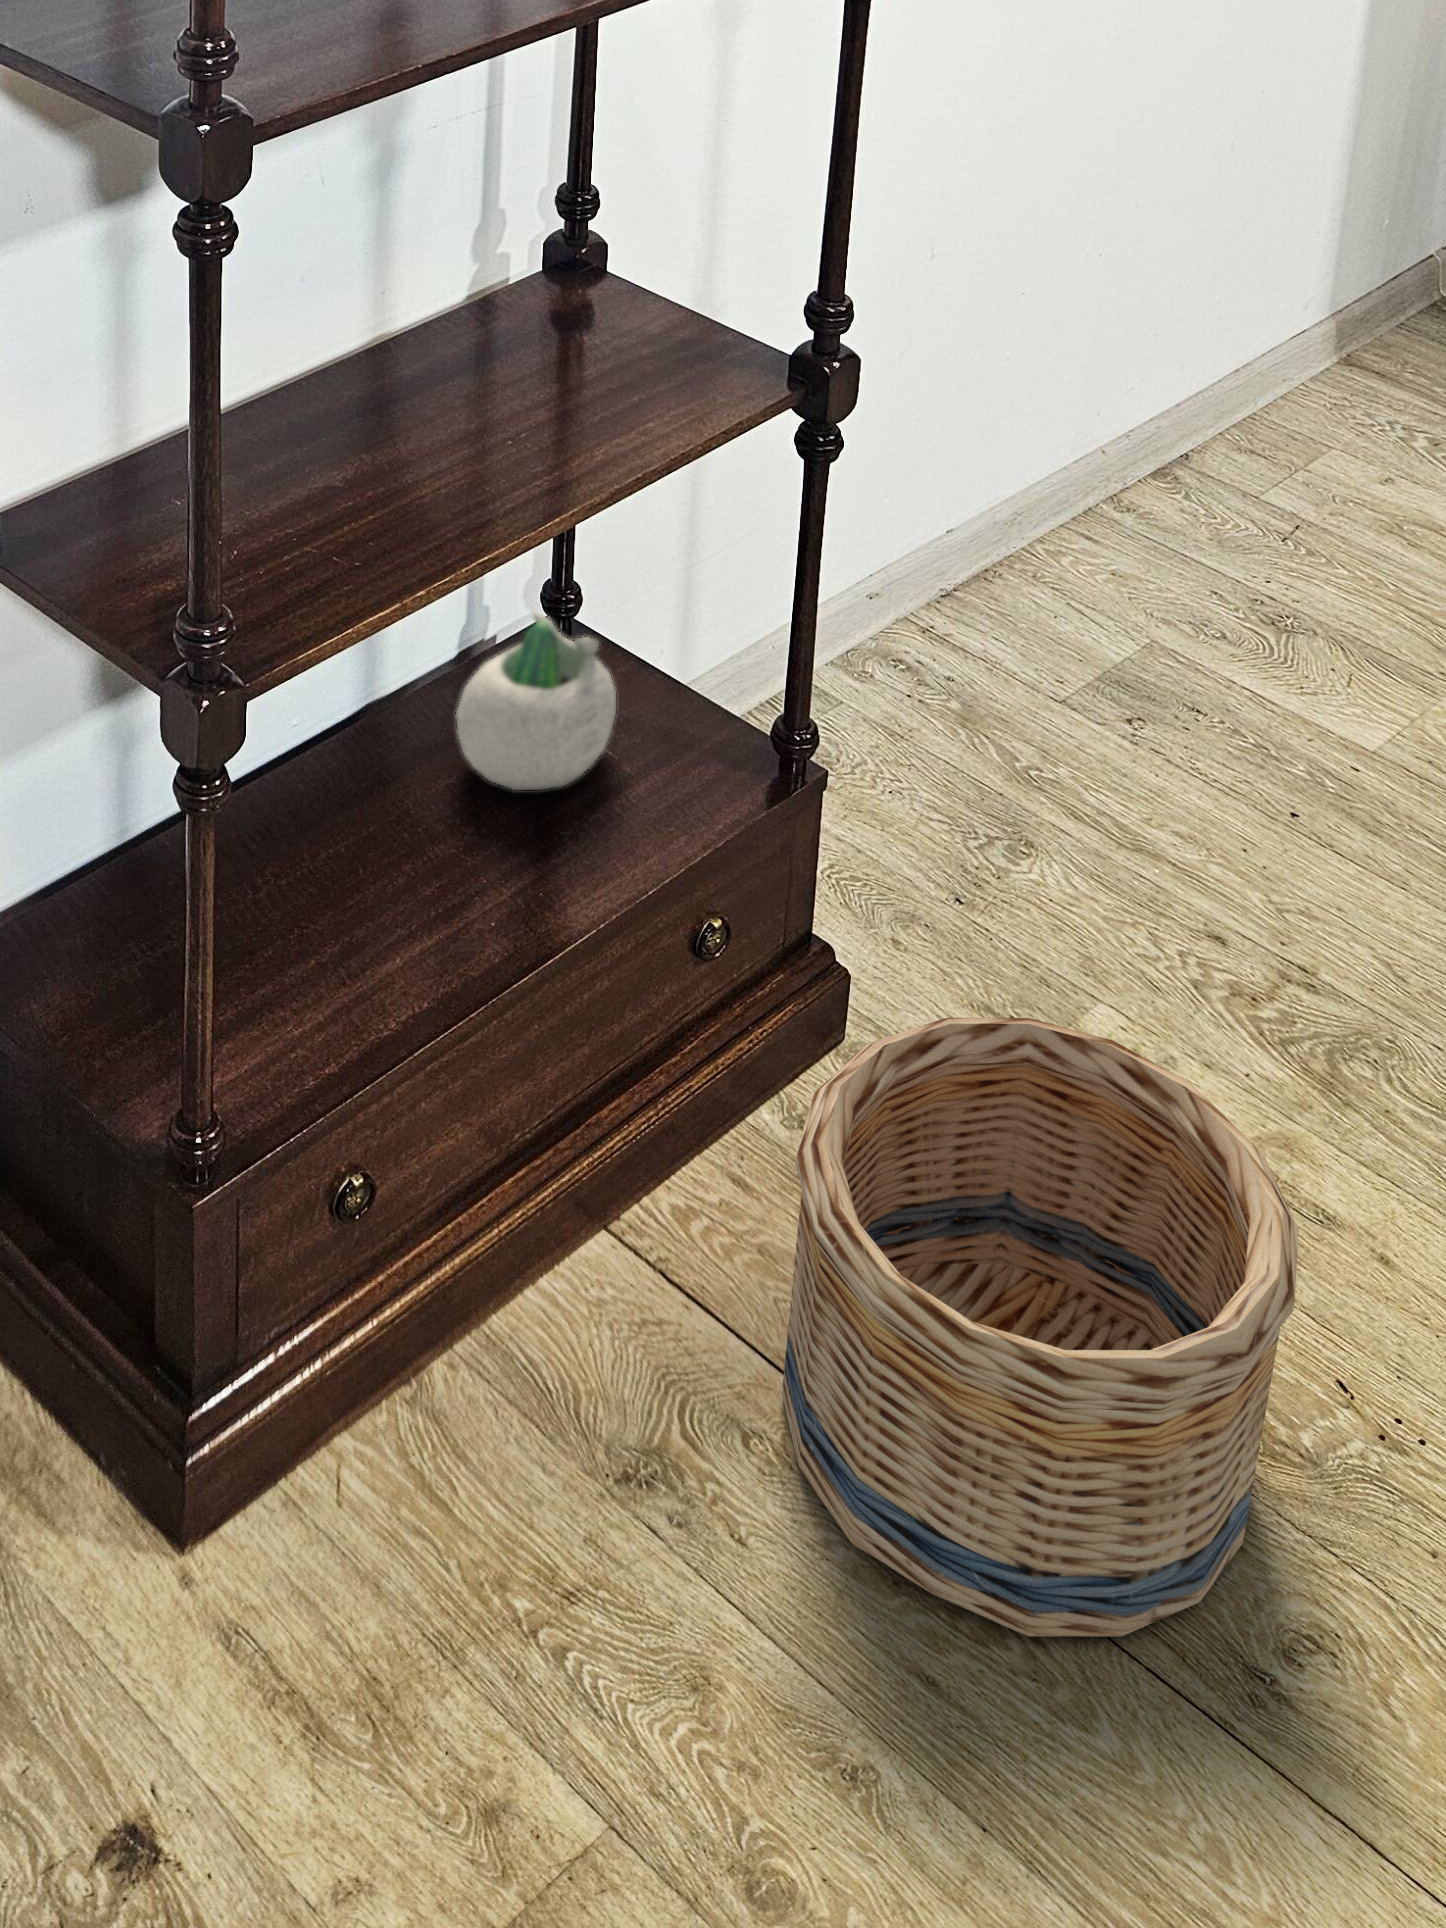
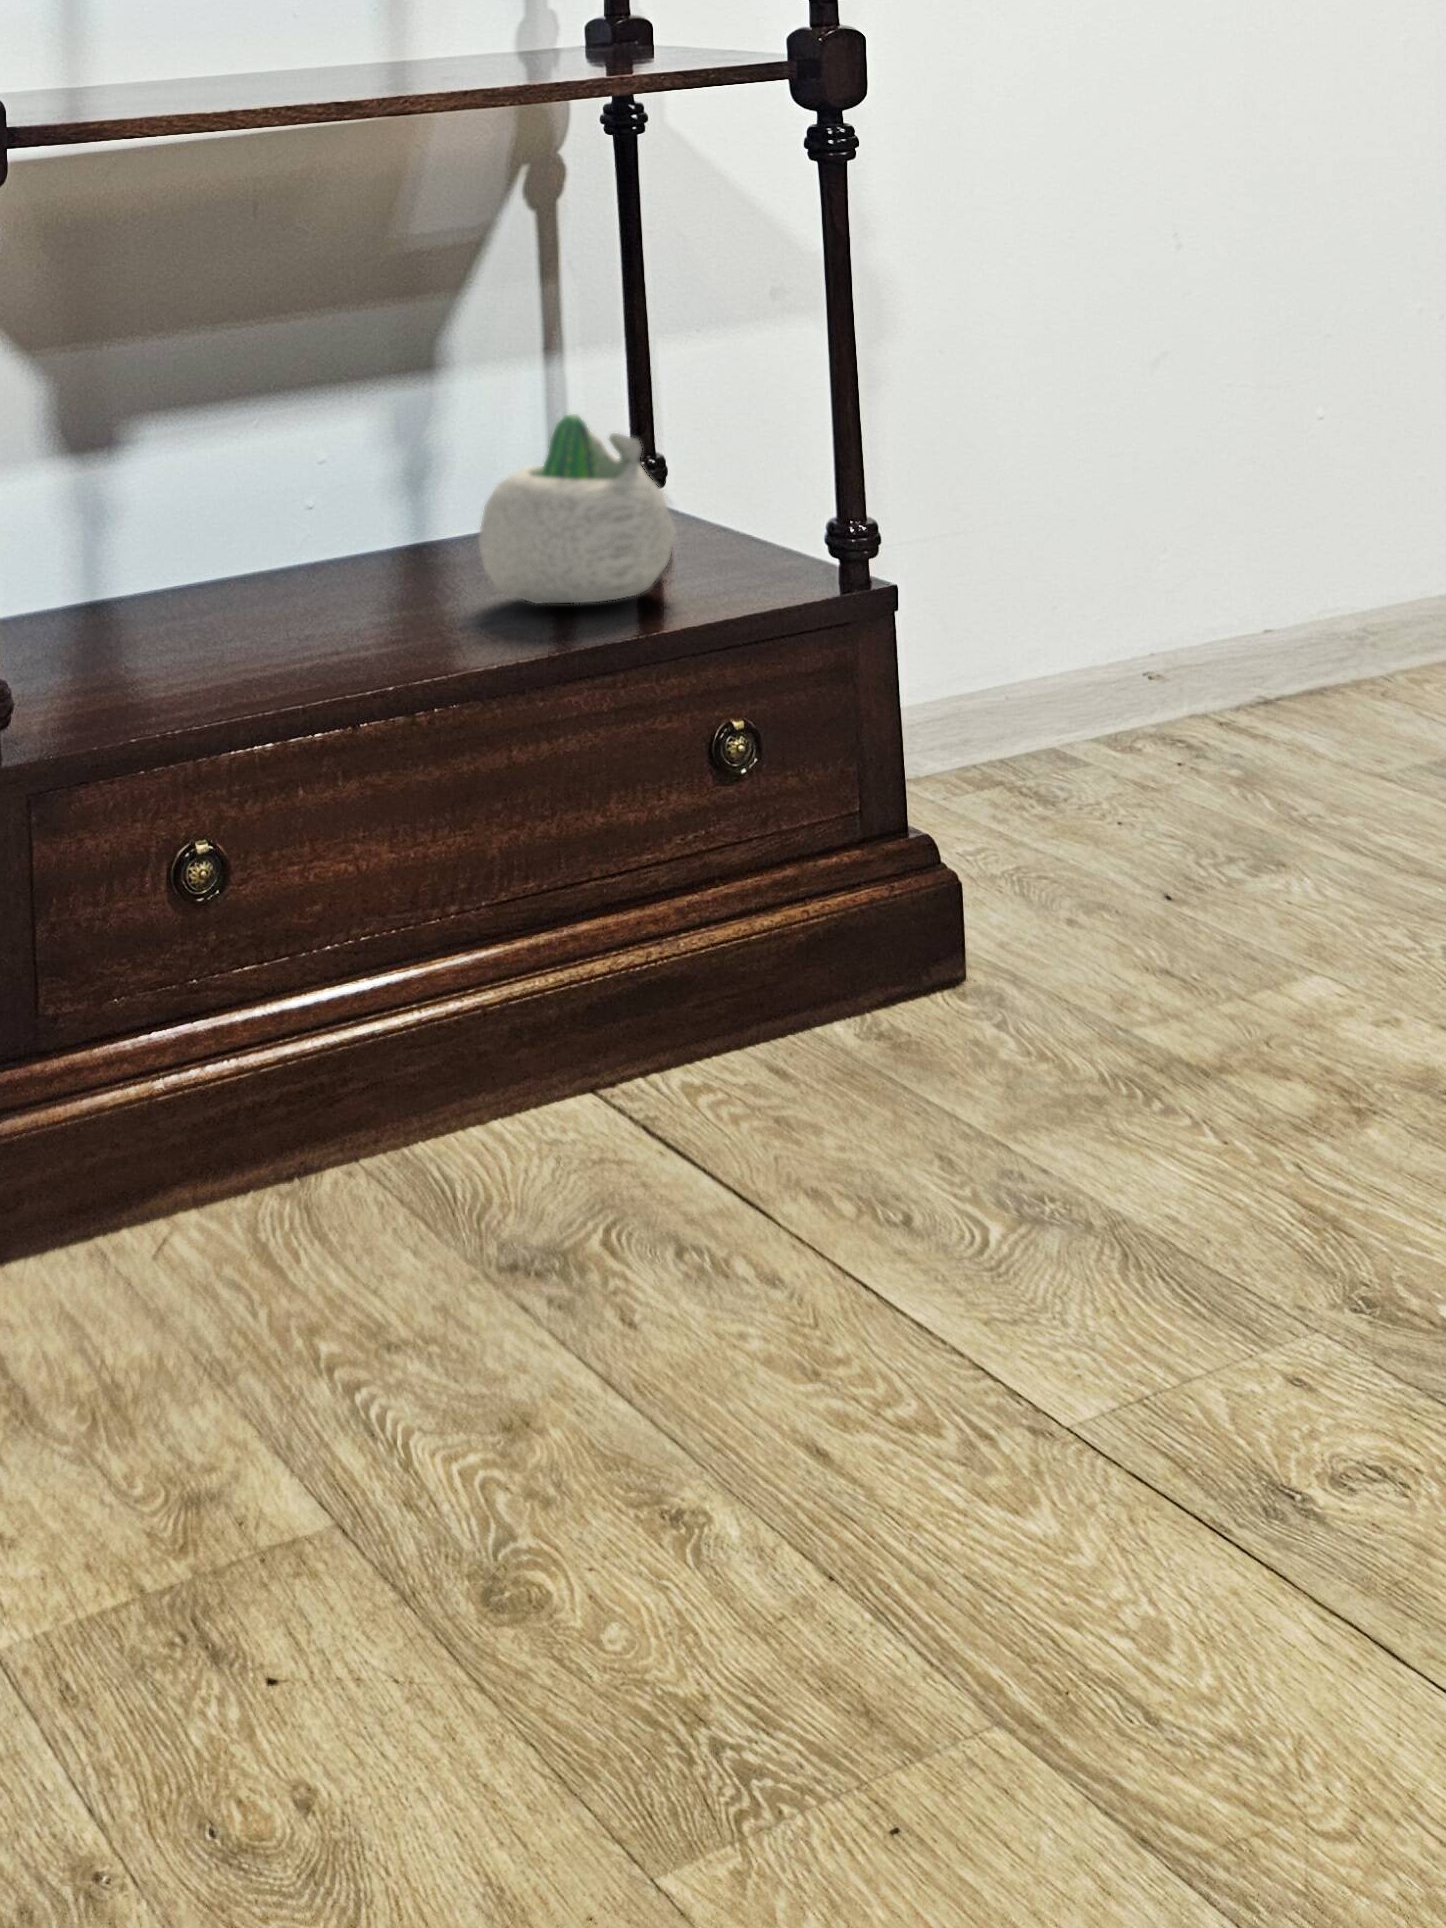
basket: present [782,1018,1299,1637] -> none [709,756,1342,1435]

